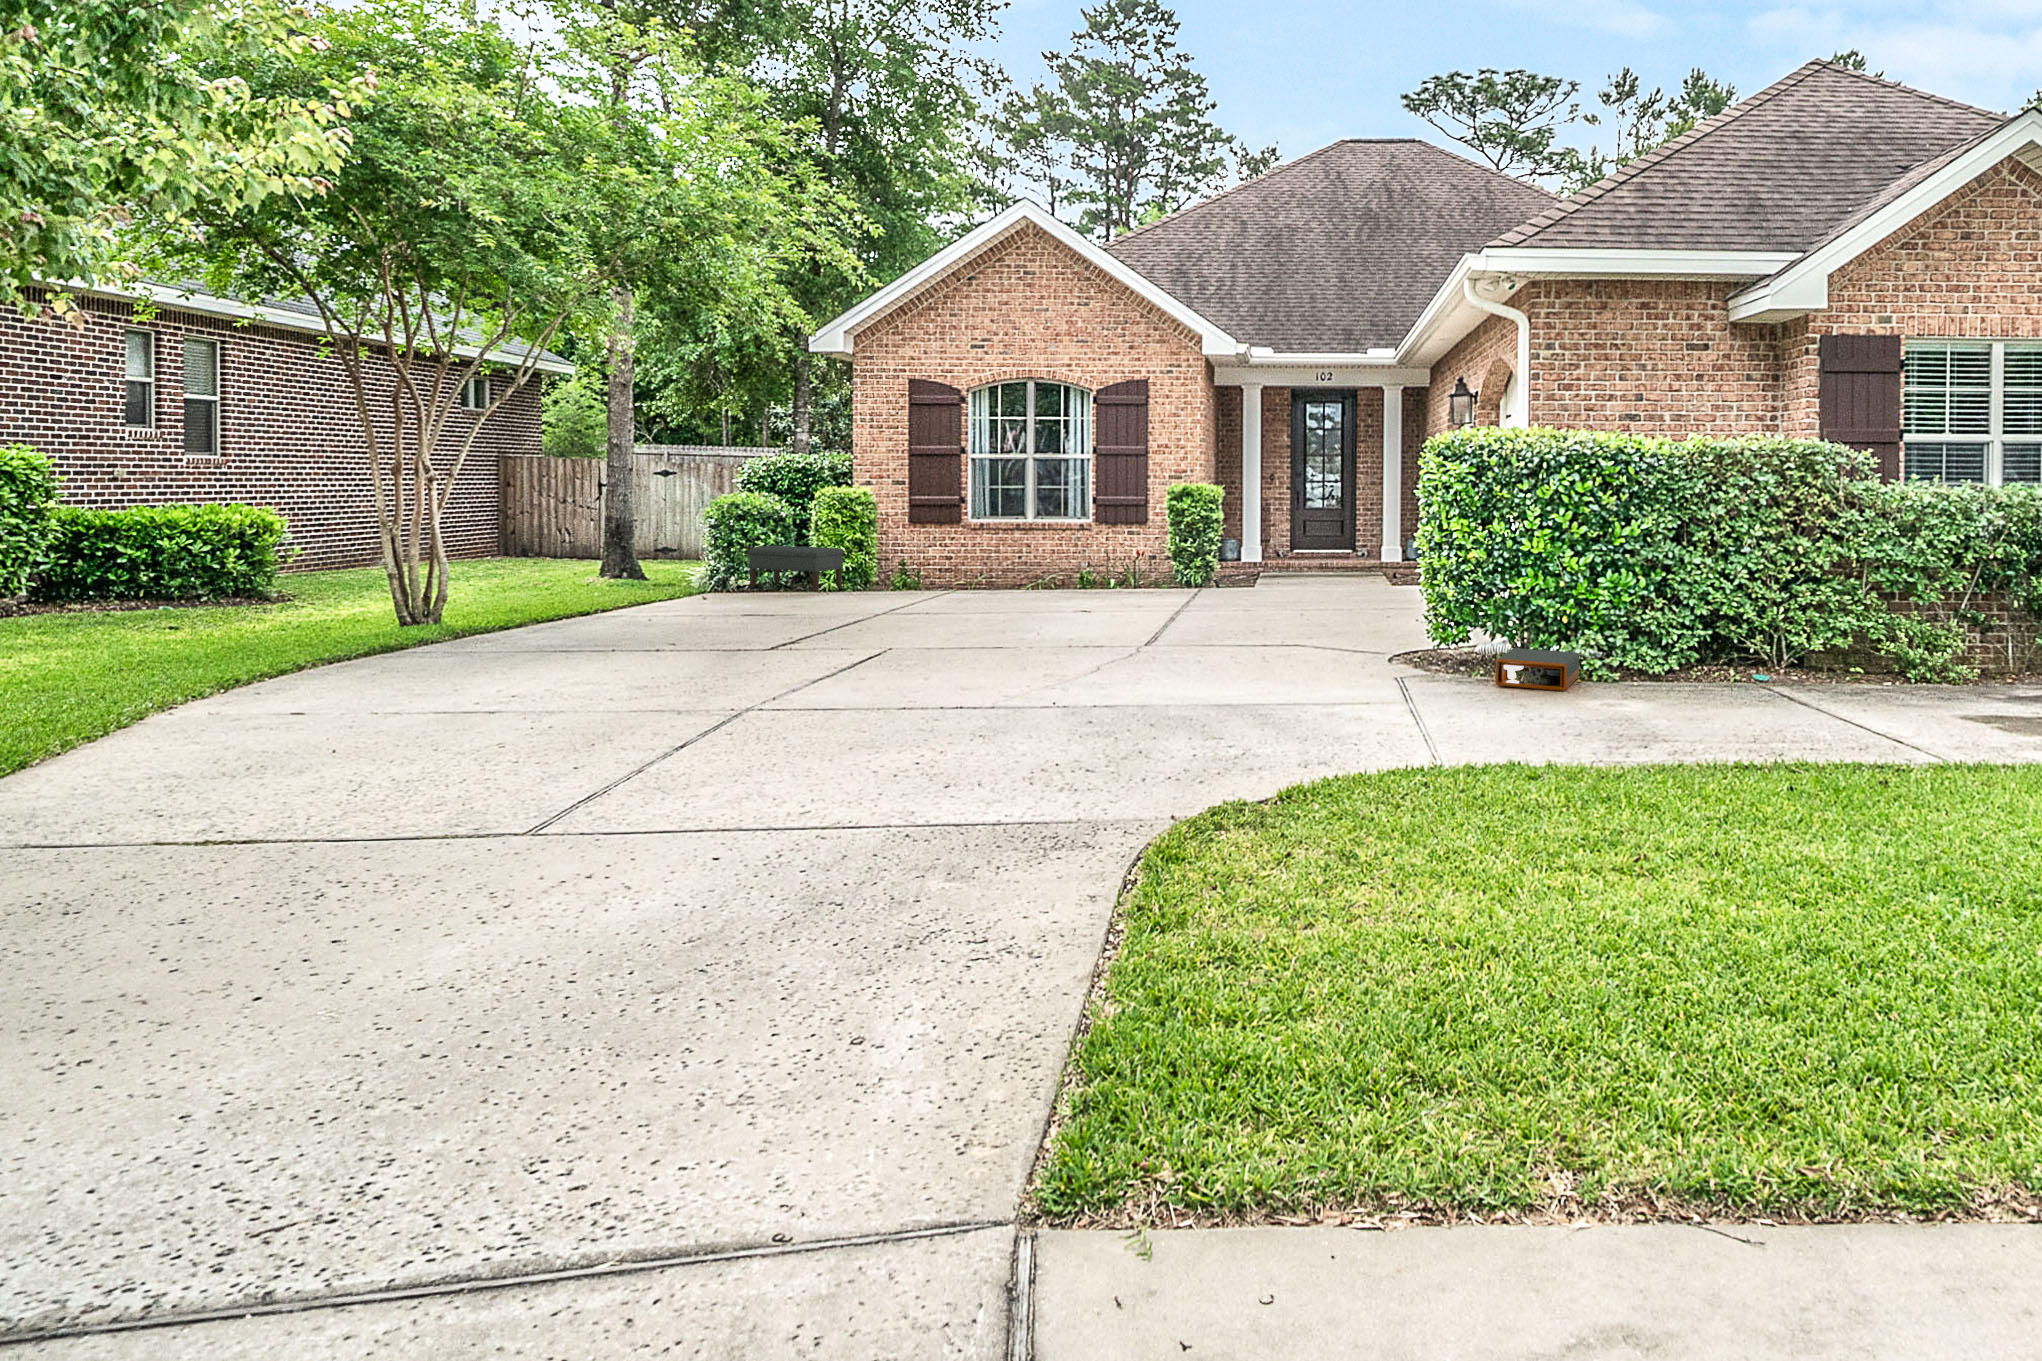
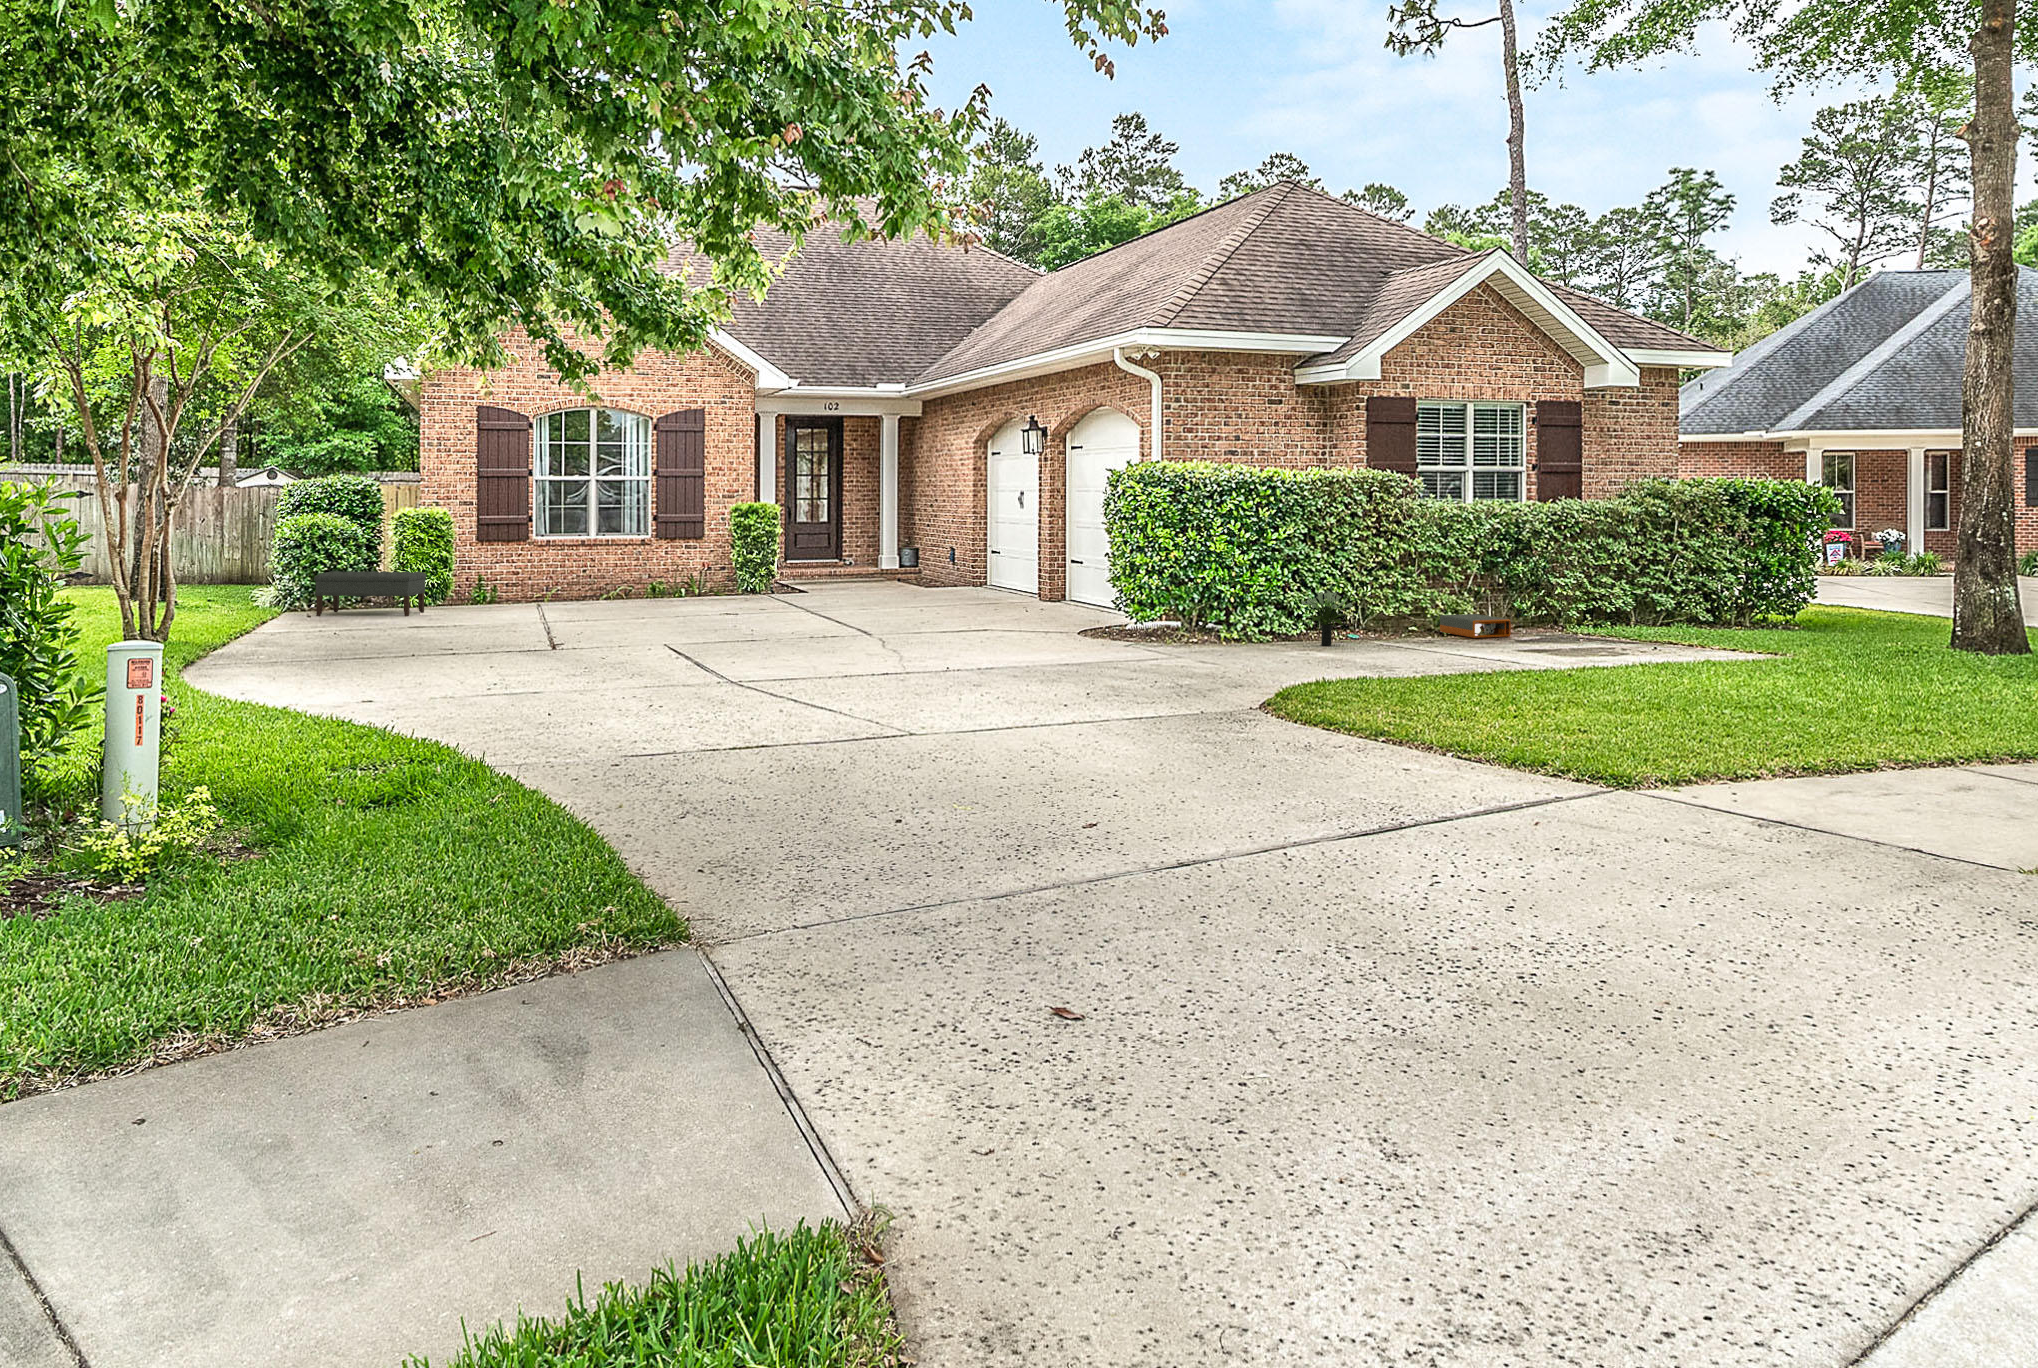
potted plant: none [1611,605,1686,686] -> present [1301,590,1353,646]
storage box: present [1495,648,1579,691] -> present [1440,614,1511,638]

